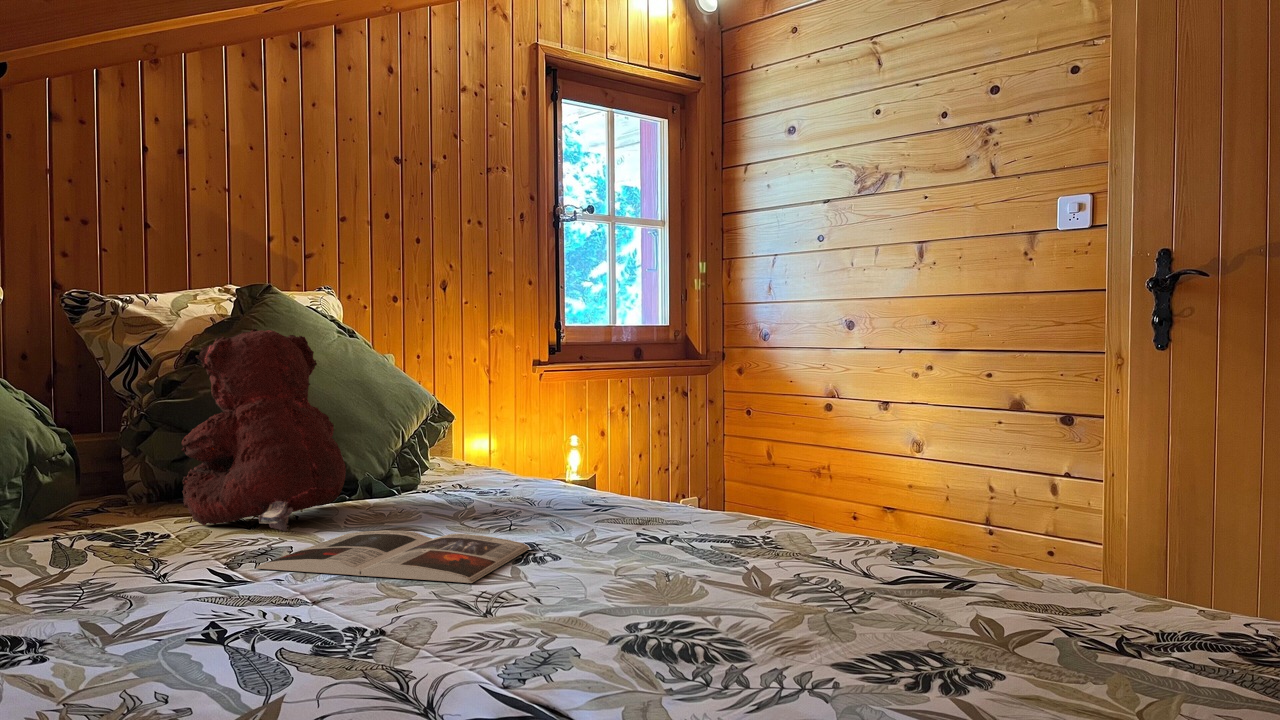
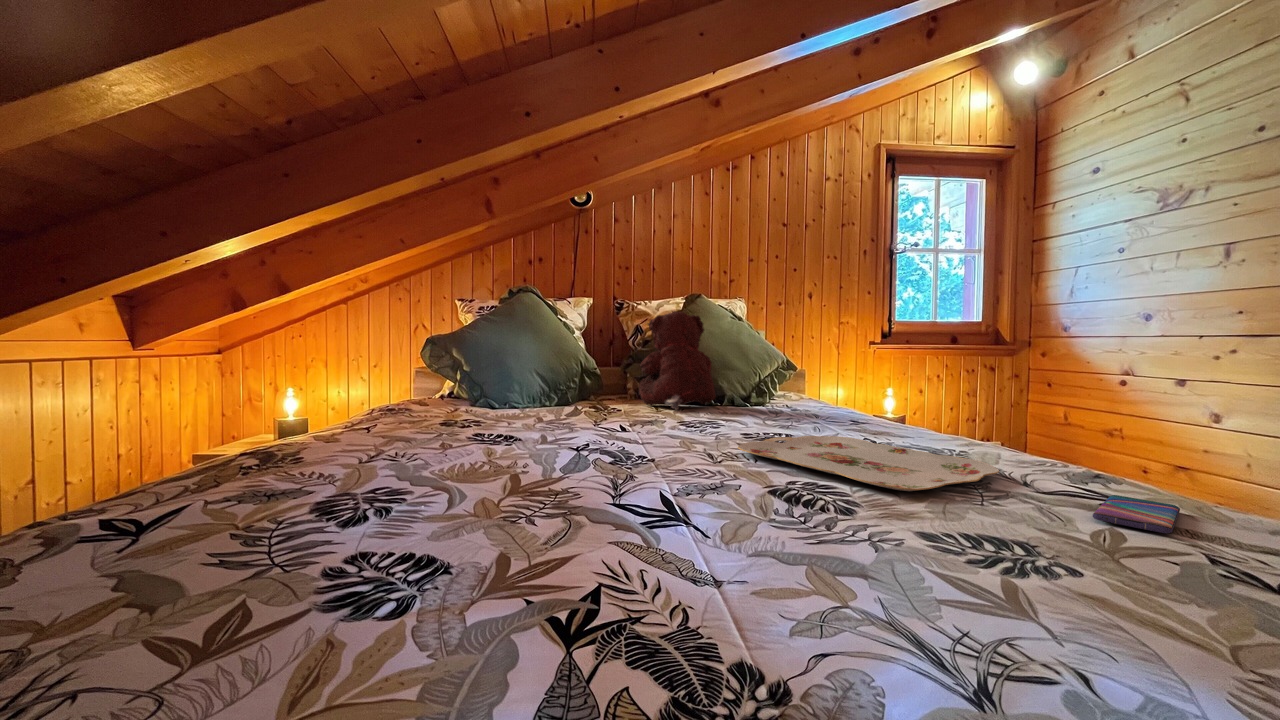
magazine: present [256,530,530,583] -> none [648,412,787,436]
serving tray: none [525,557,896,656] -> present [738,436,999,491]
smartphone: none [1014,602,1119,653] -> present [1093,495,1180,533]

